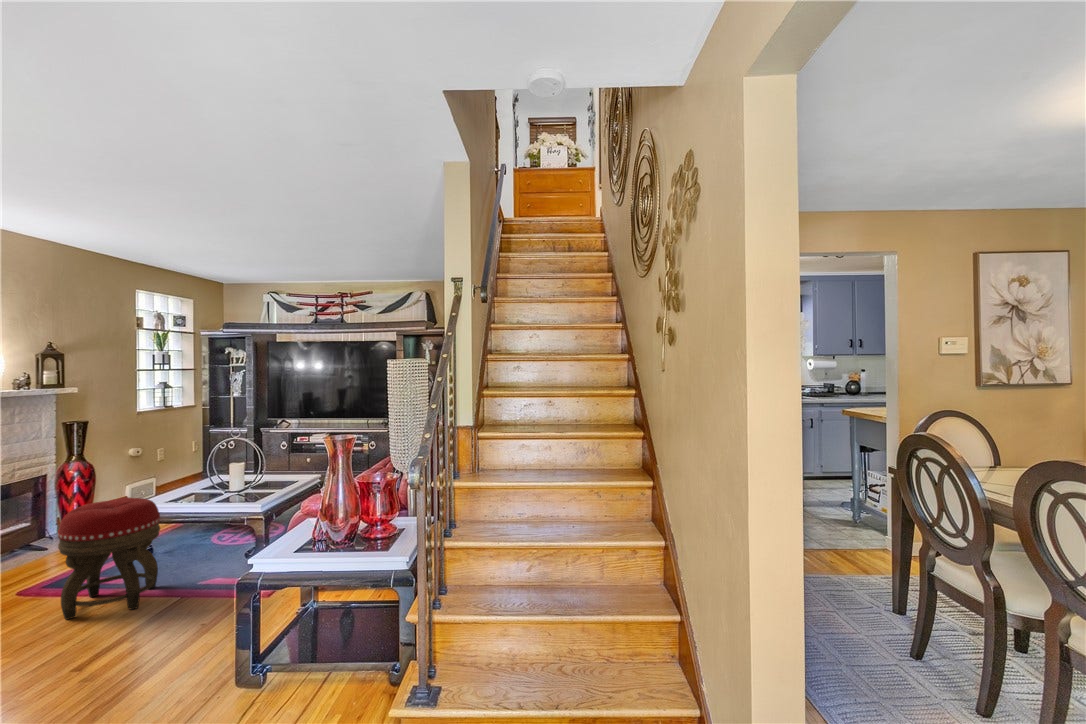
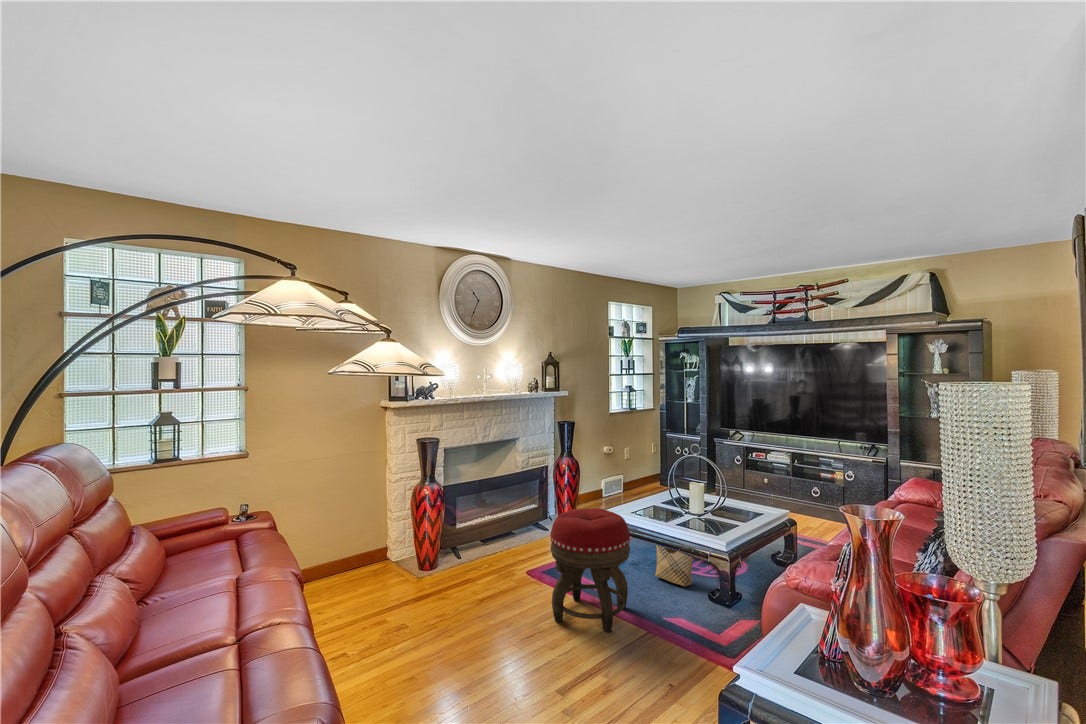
woven basket: none [191,502,232,556] -> present [655,545,693,586]

